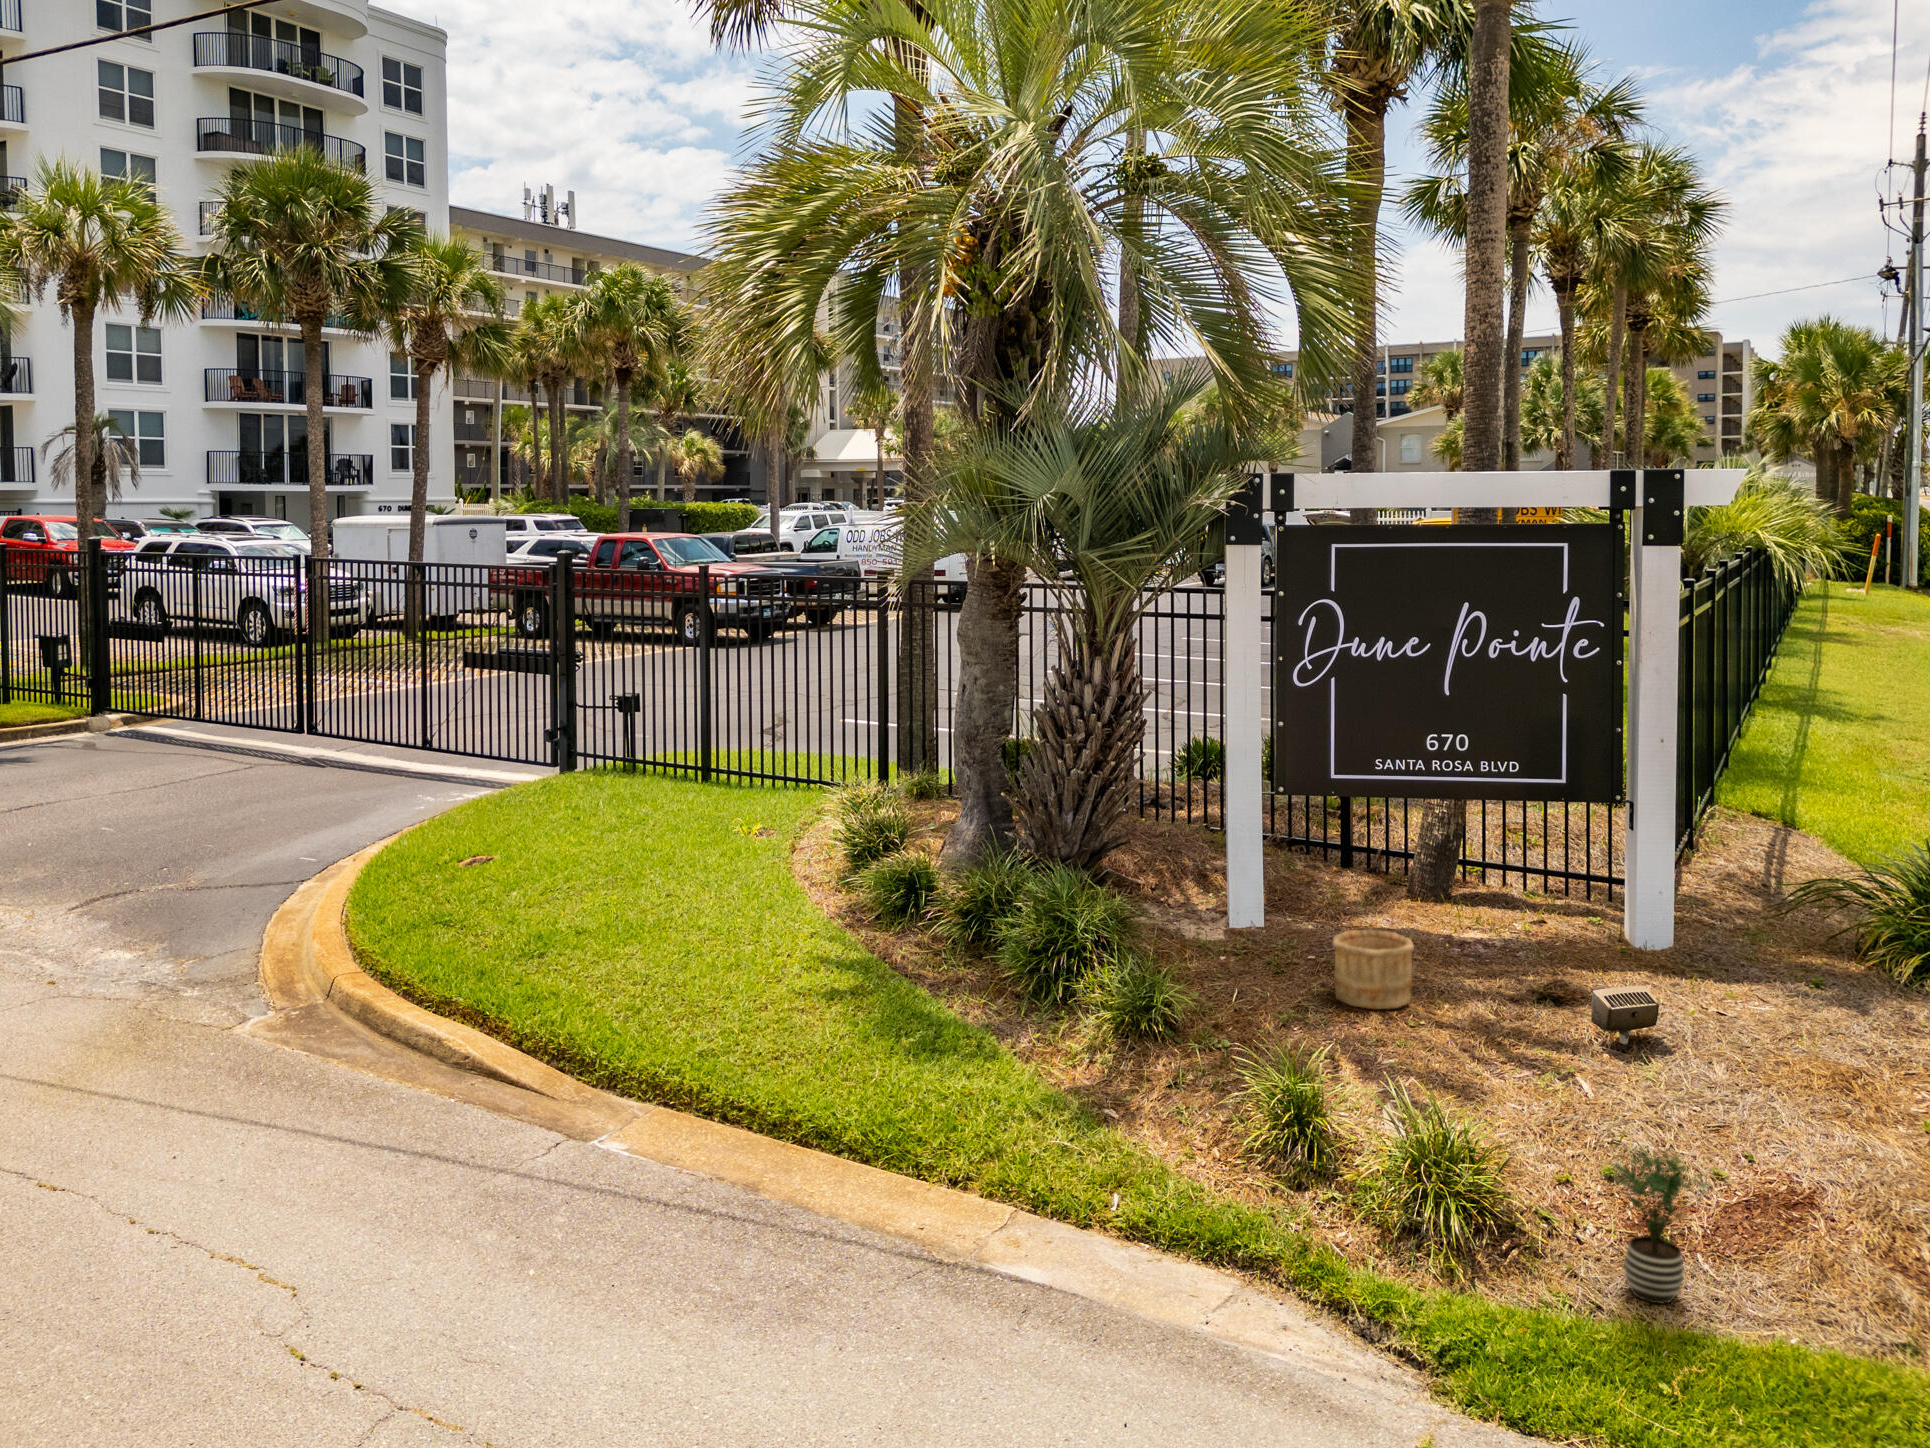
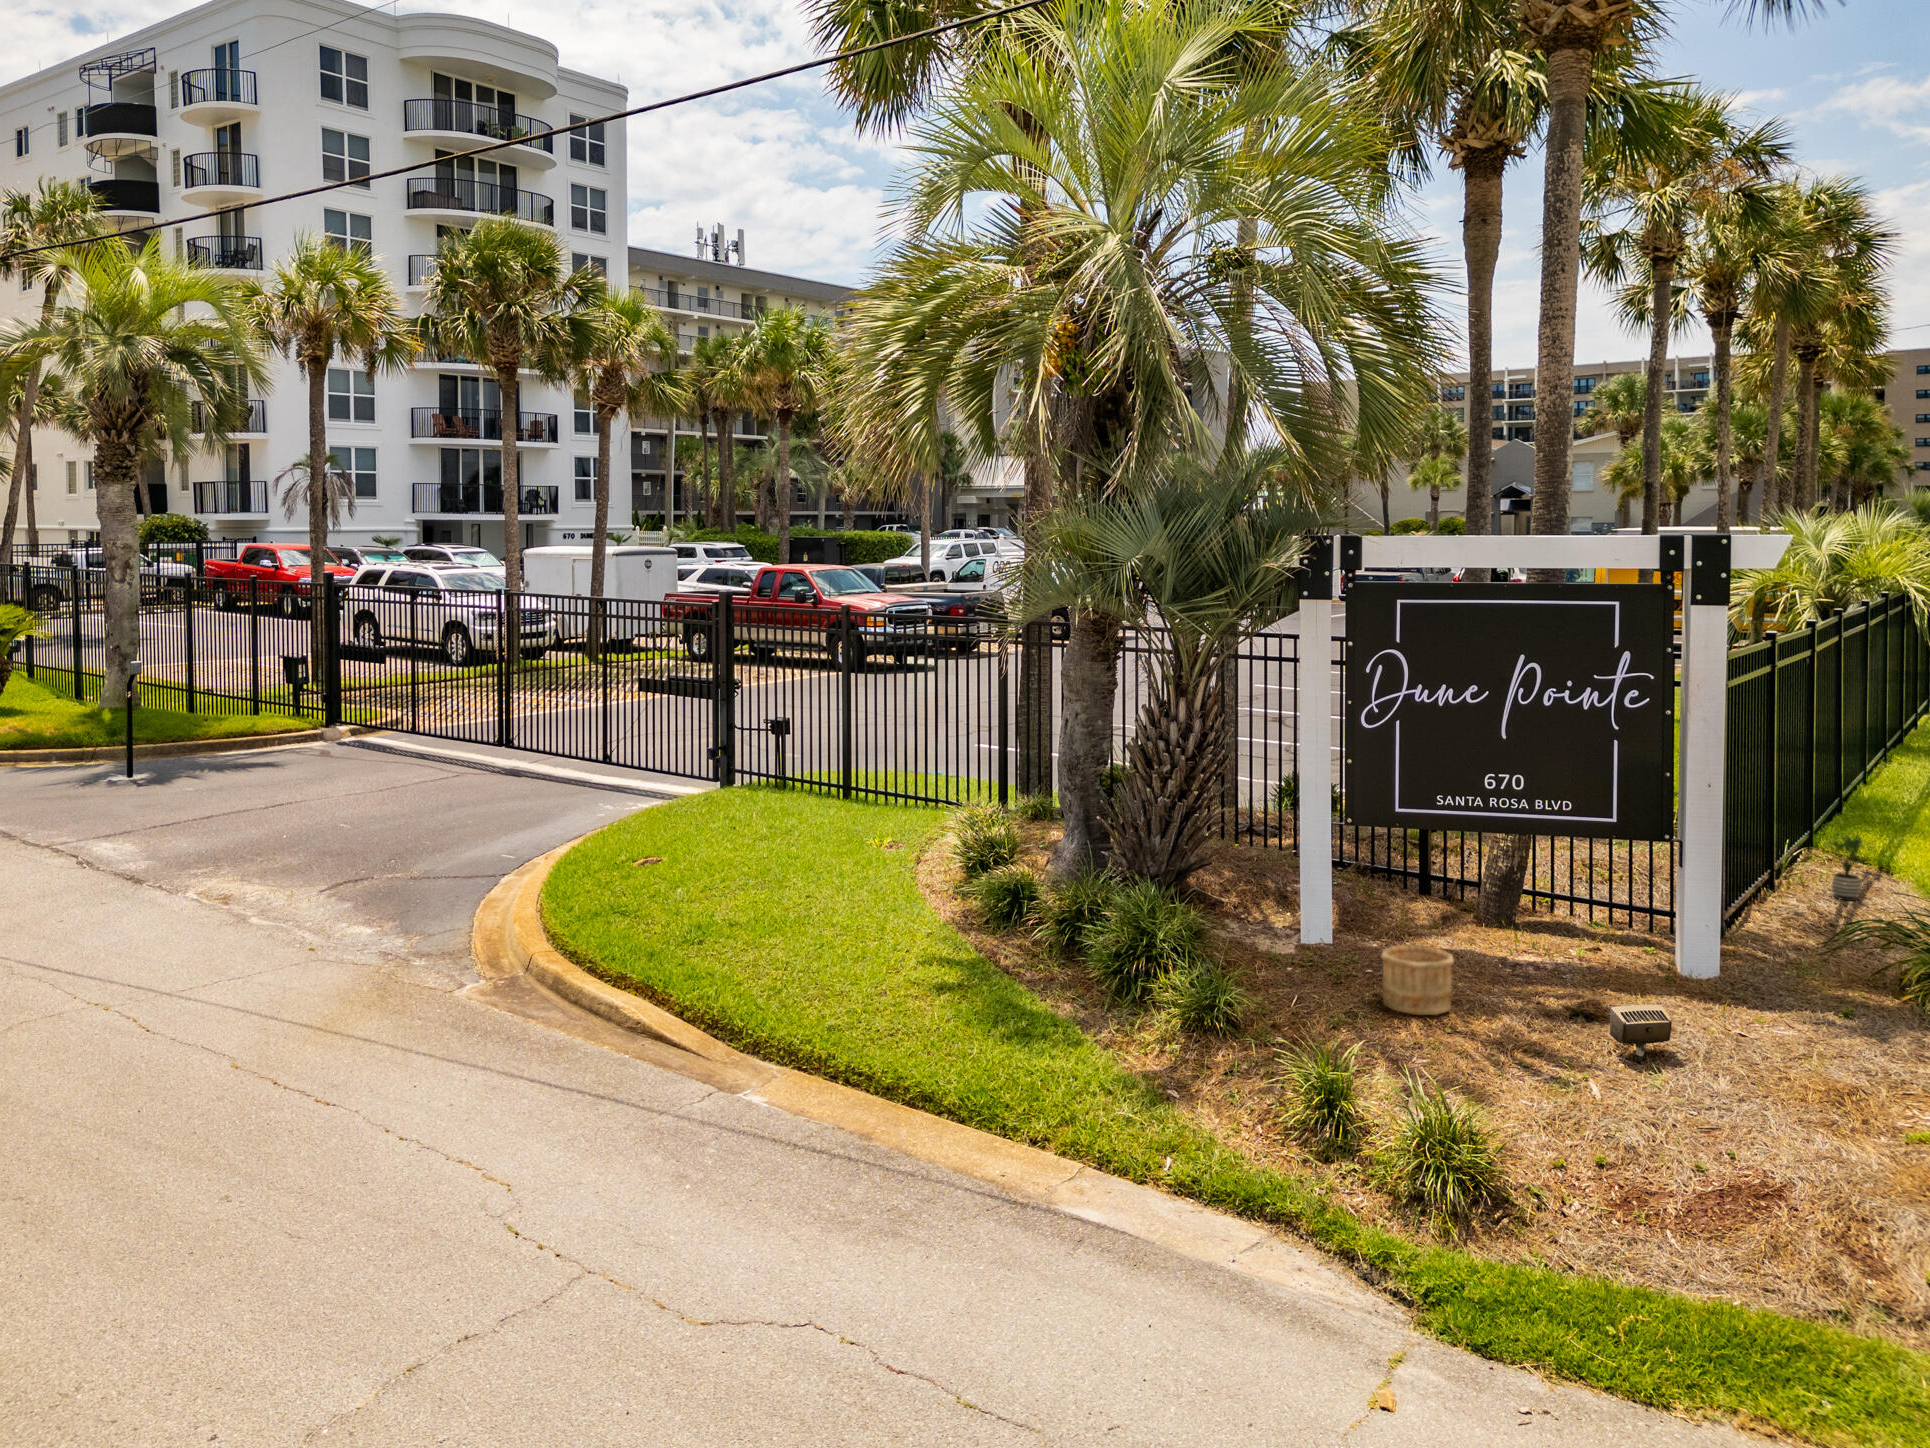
potted plant: present [1599,1149,1713,1304] -> present [1828,835,1875,901]

